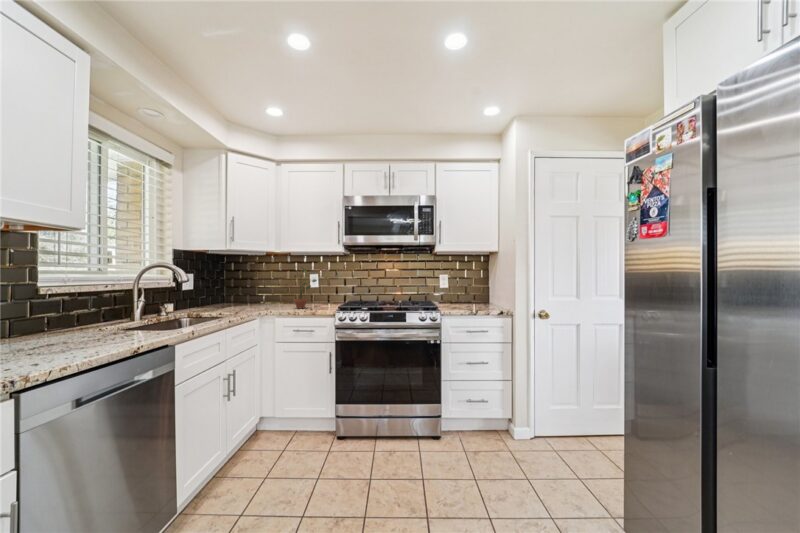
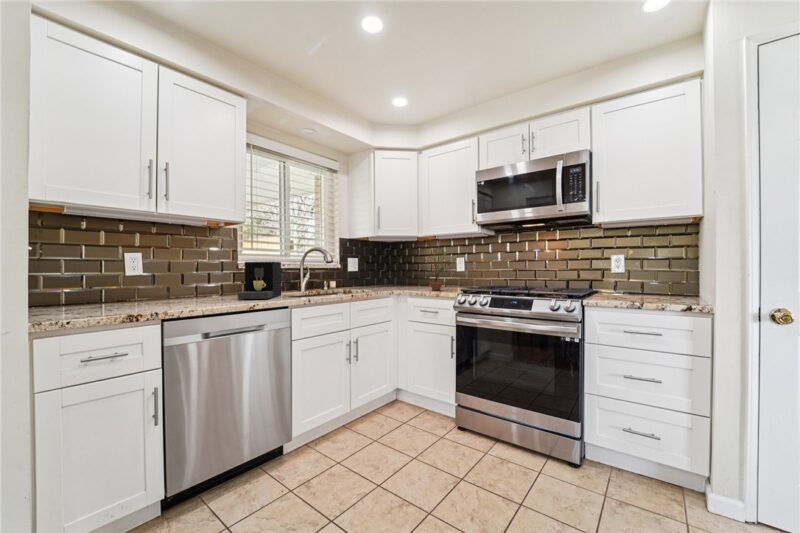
coffee maker: none [69,283,124,340] -> present [238,262,281,299]

